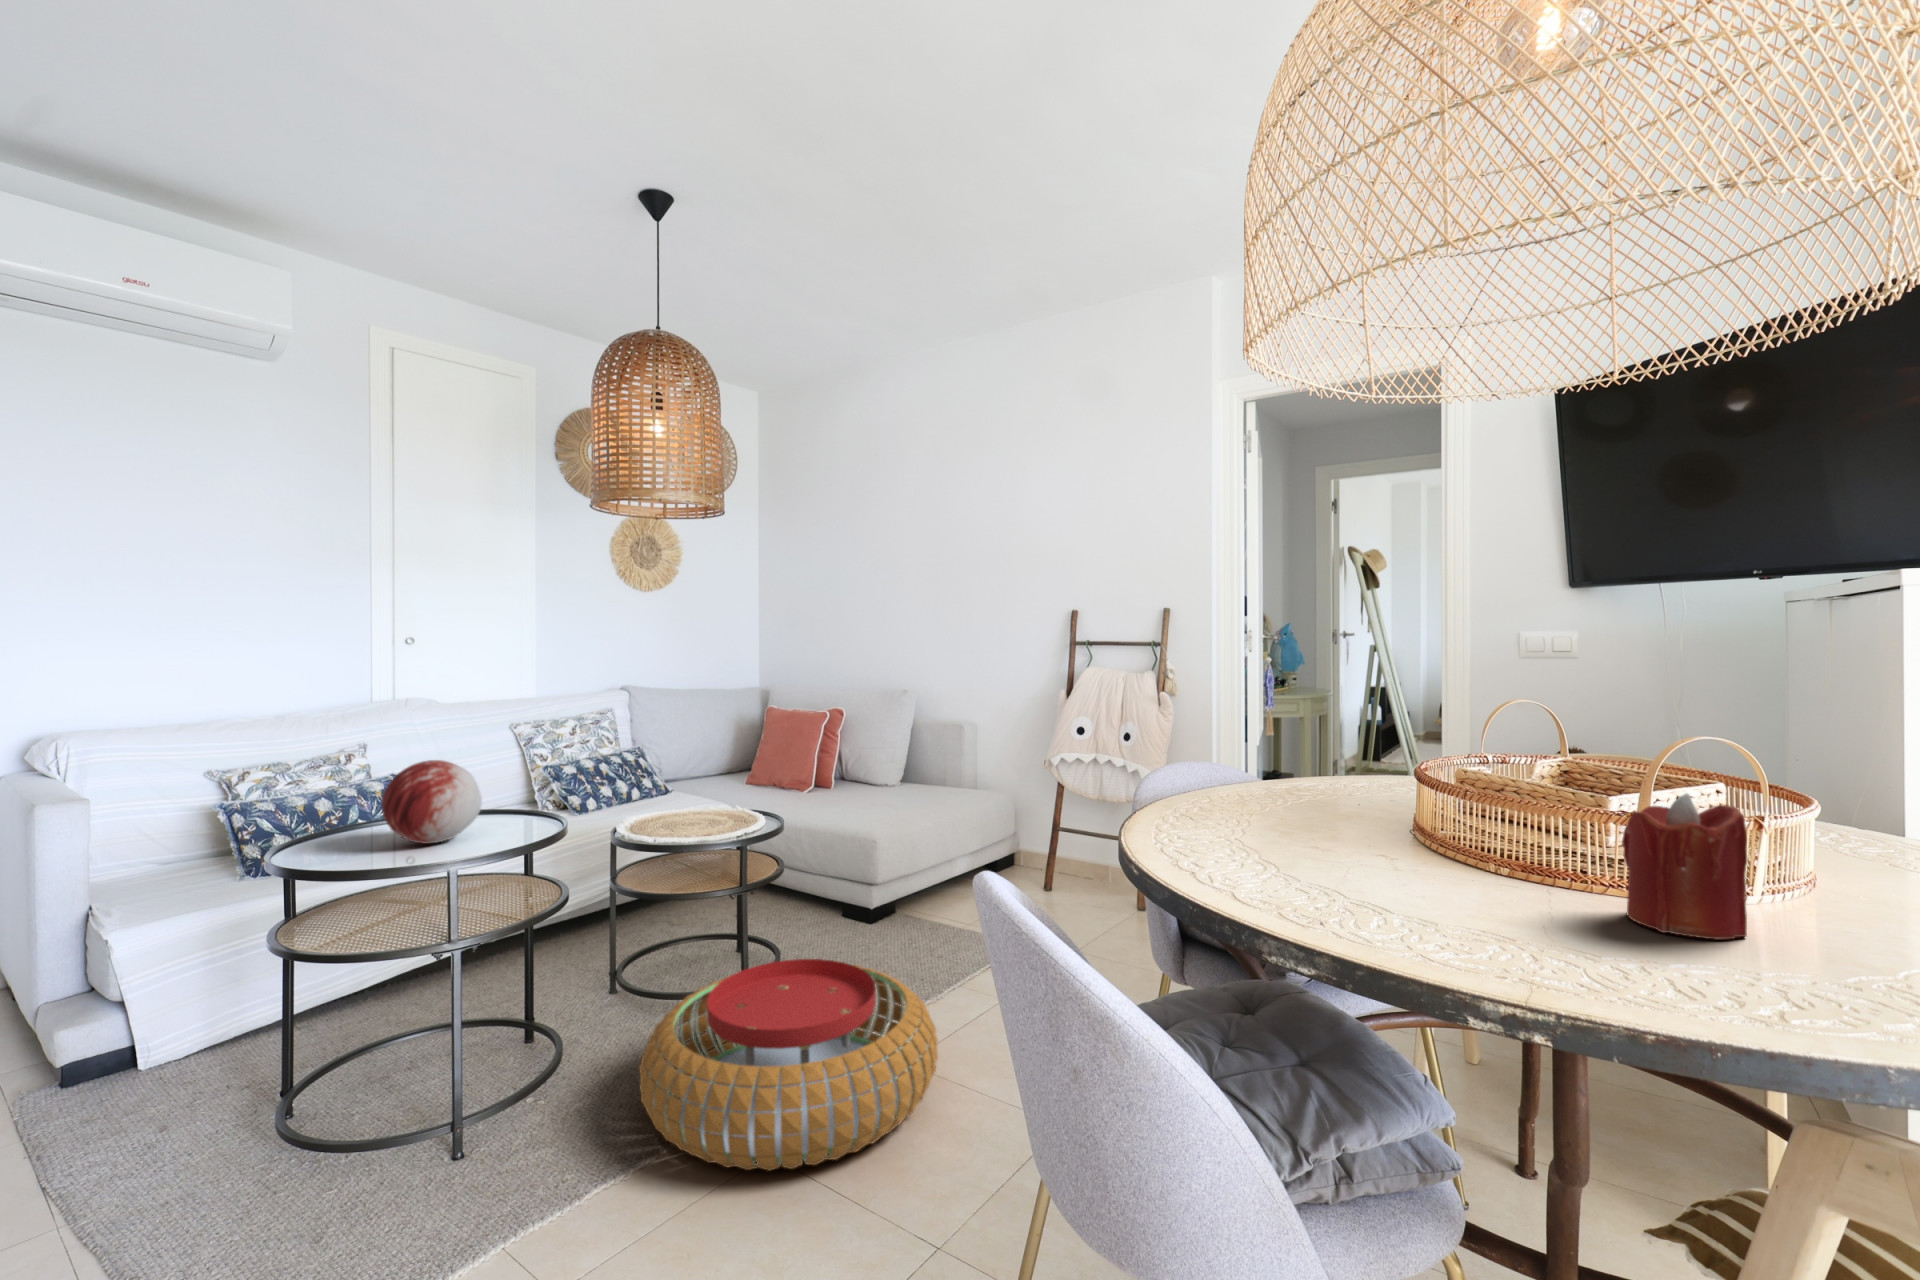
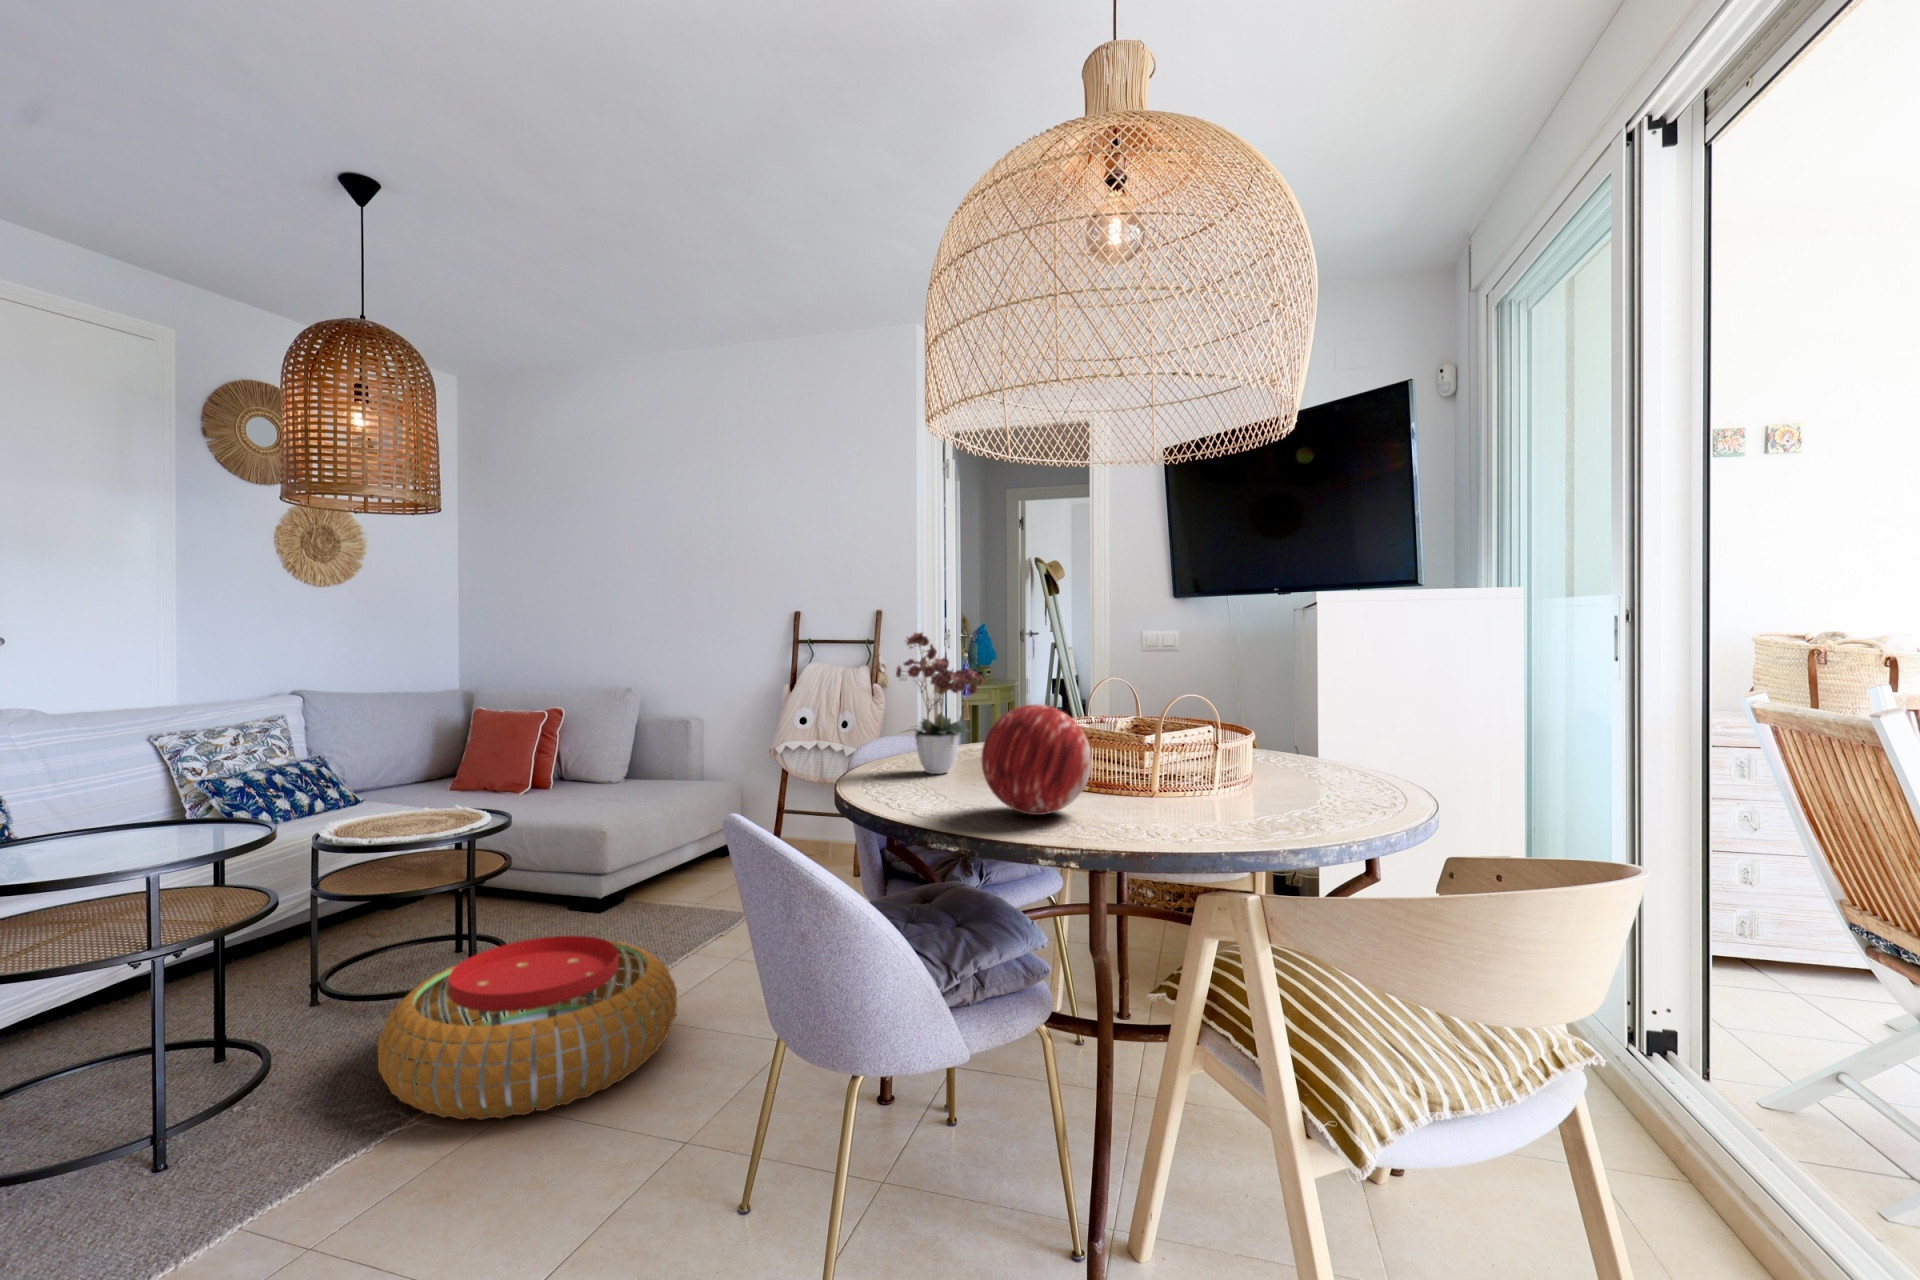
flower arrangement: none [1193,625,1336,823] -> present [896,633,984,774]
decorative orb: present [382,760,482,843] -> present [981,705,1091,815]
candle: present [1622,794,1747,939] -> none [1141,727,1198,811]

